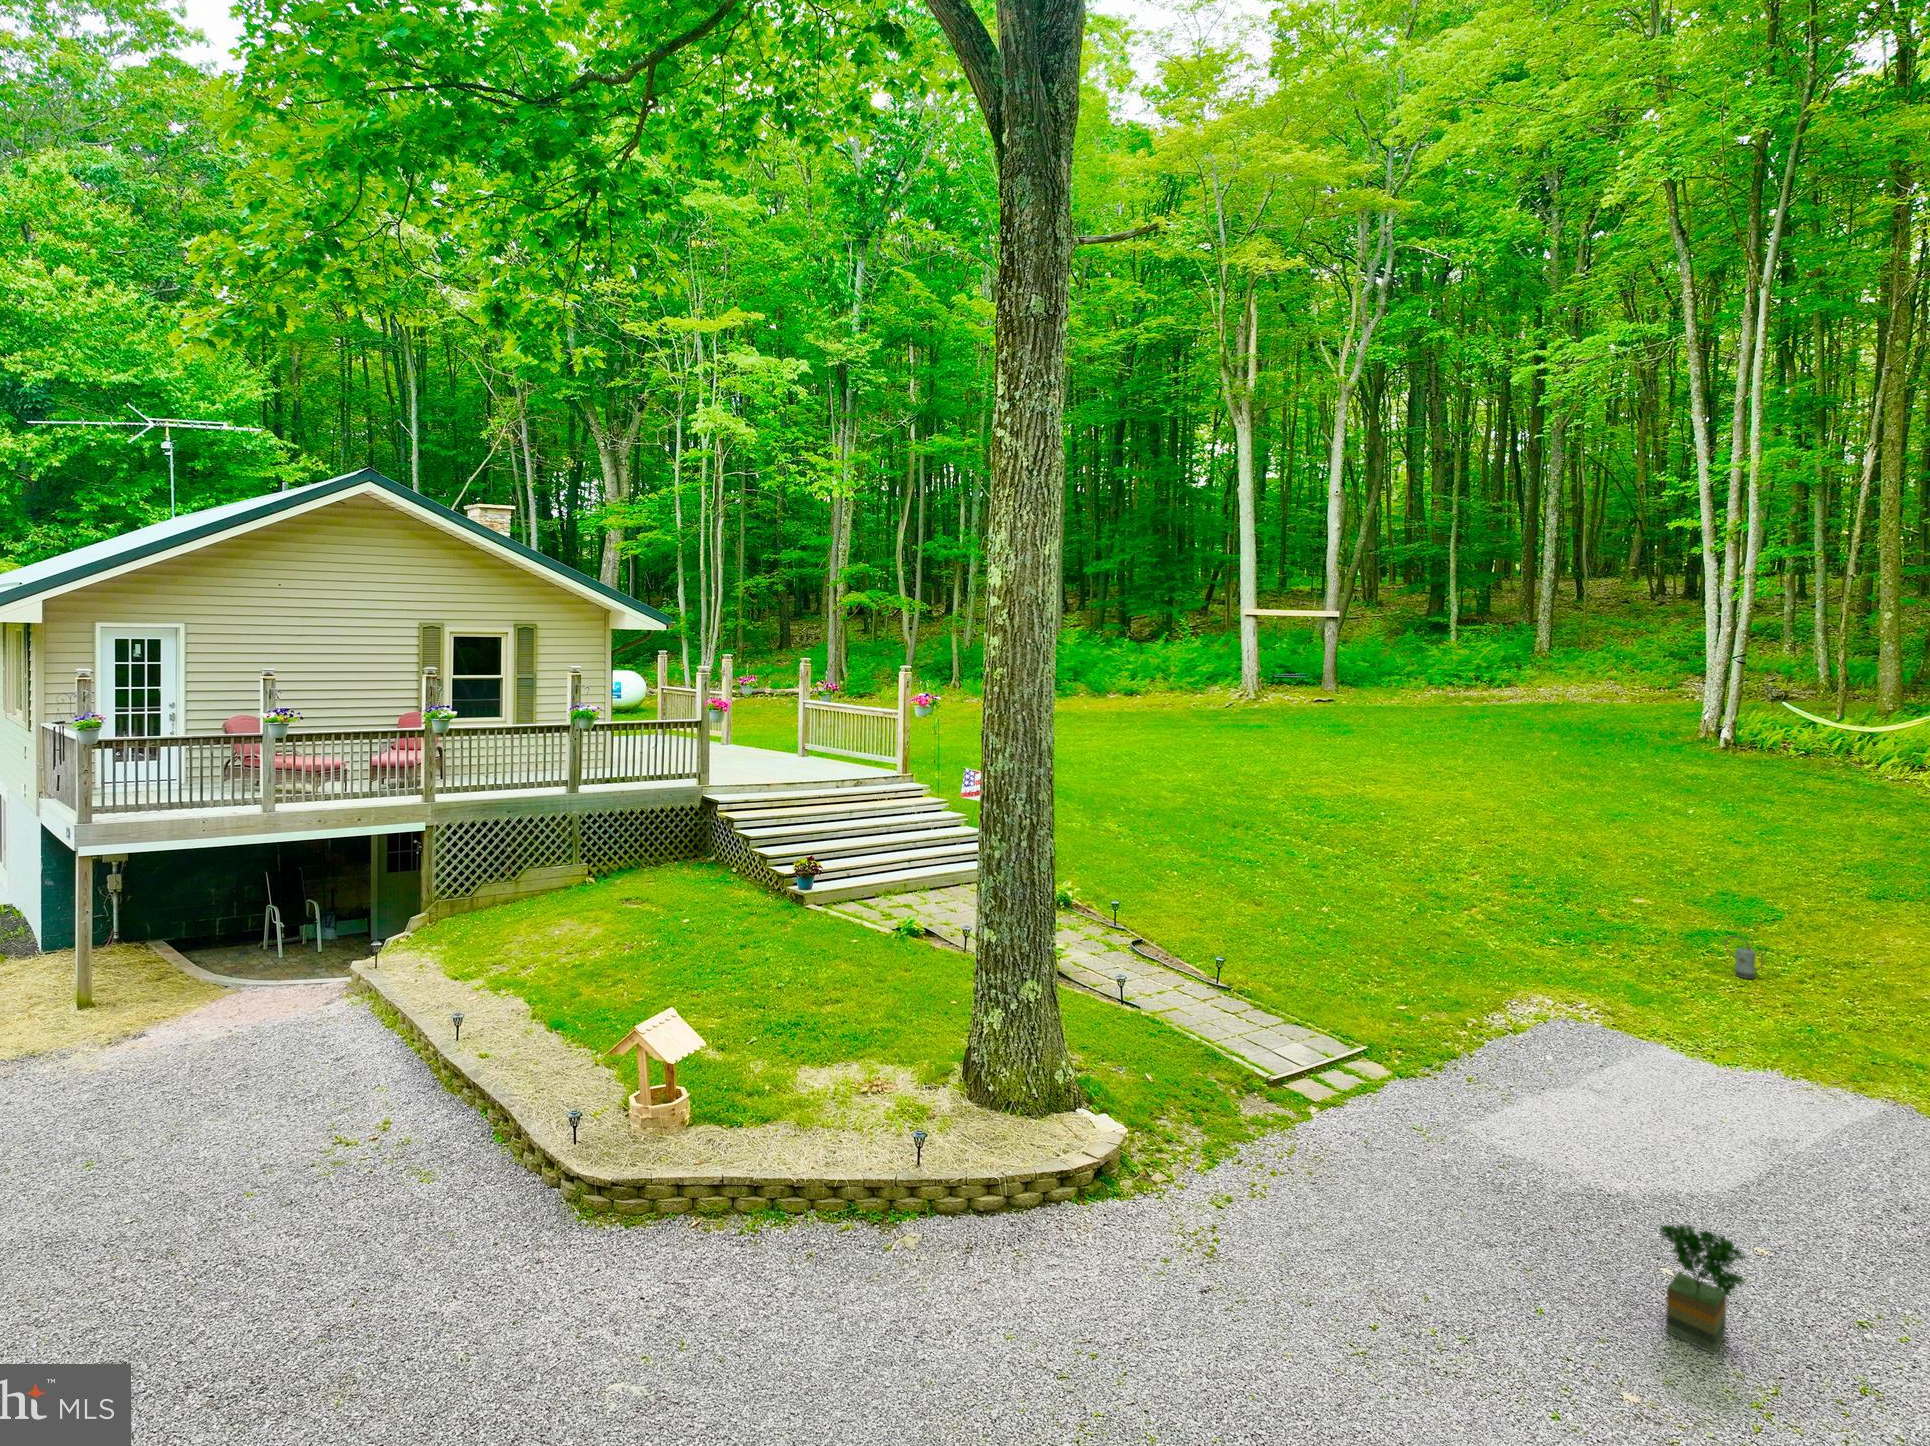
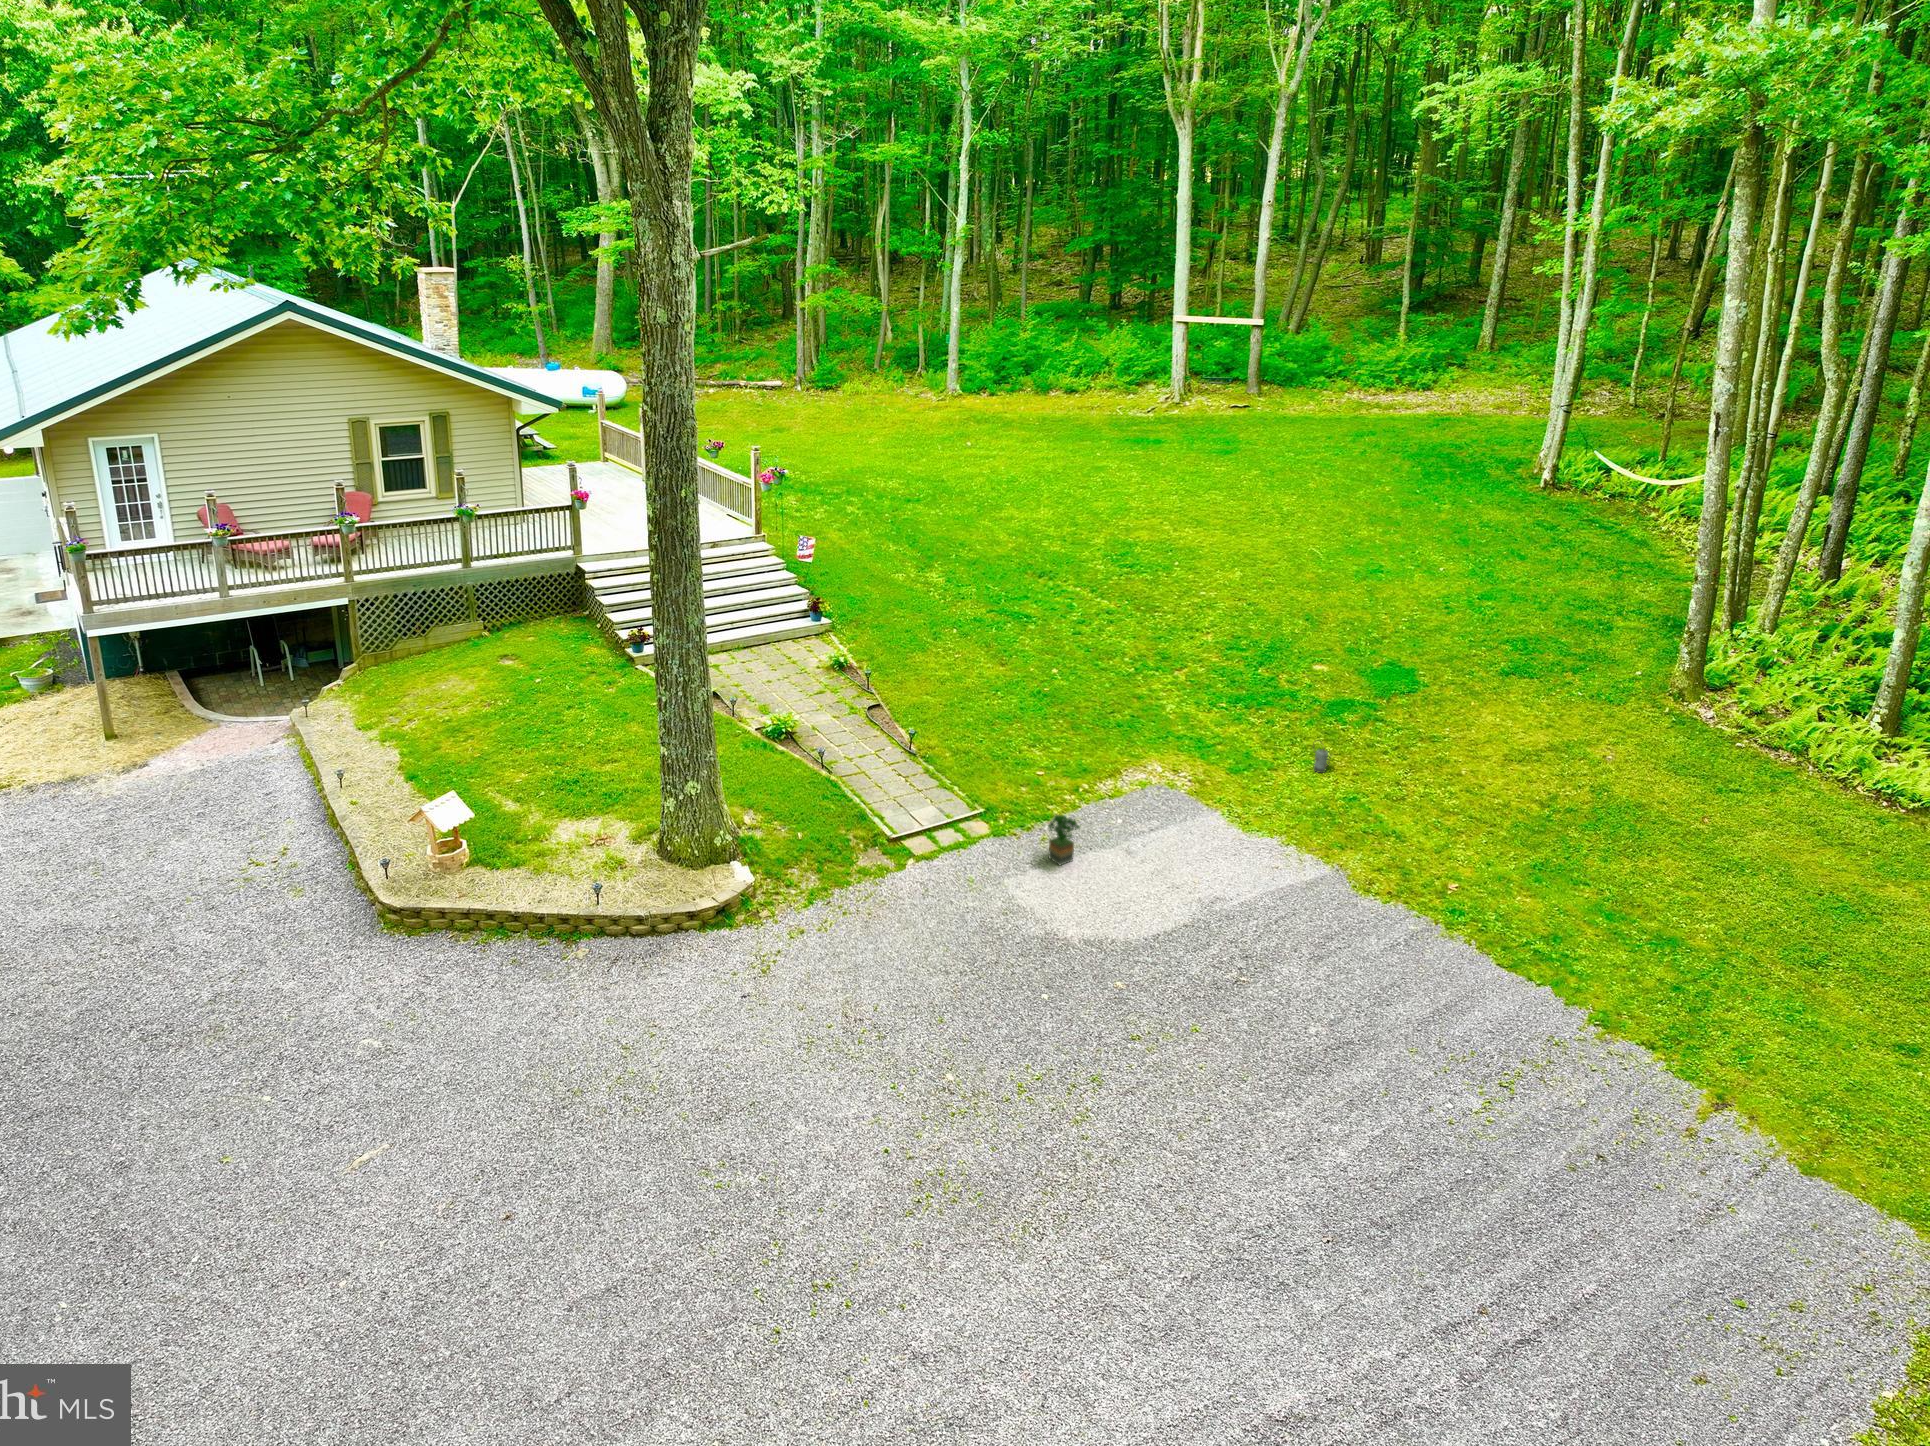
potted tree: present [1660,1224,1744,1354] -> present [1049,815,1080,865]

